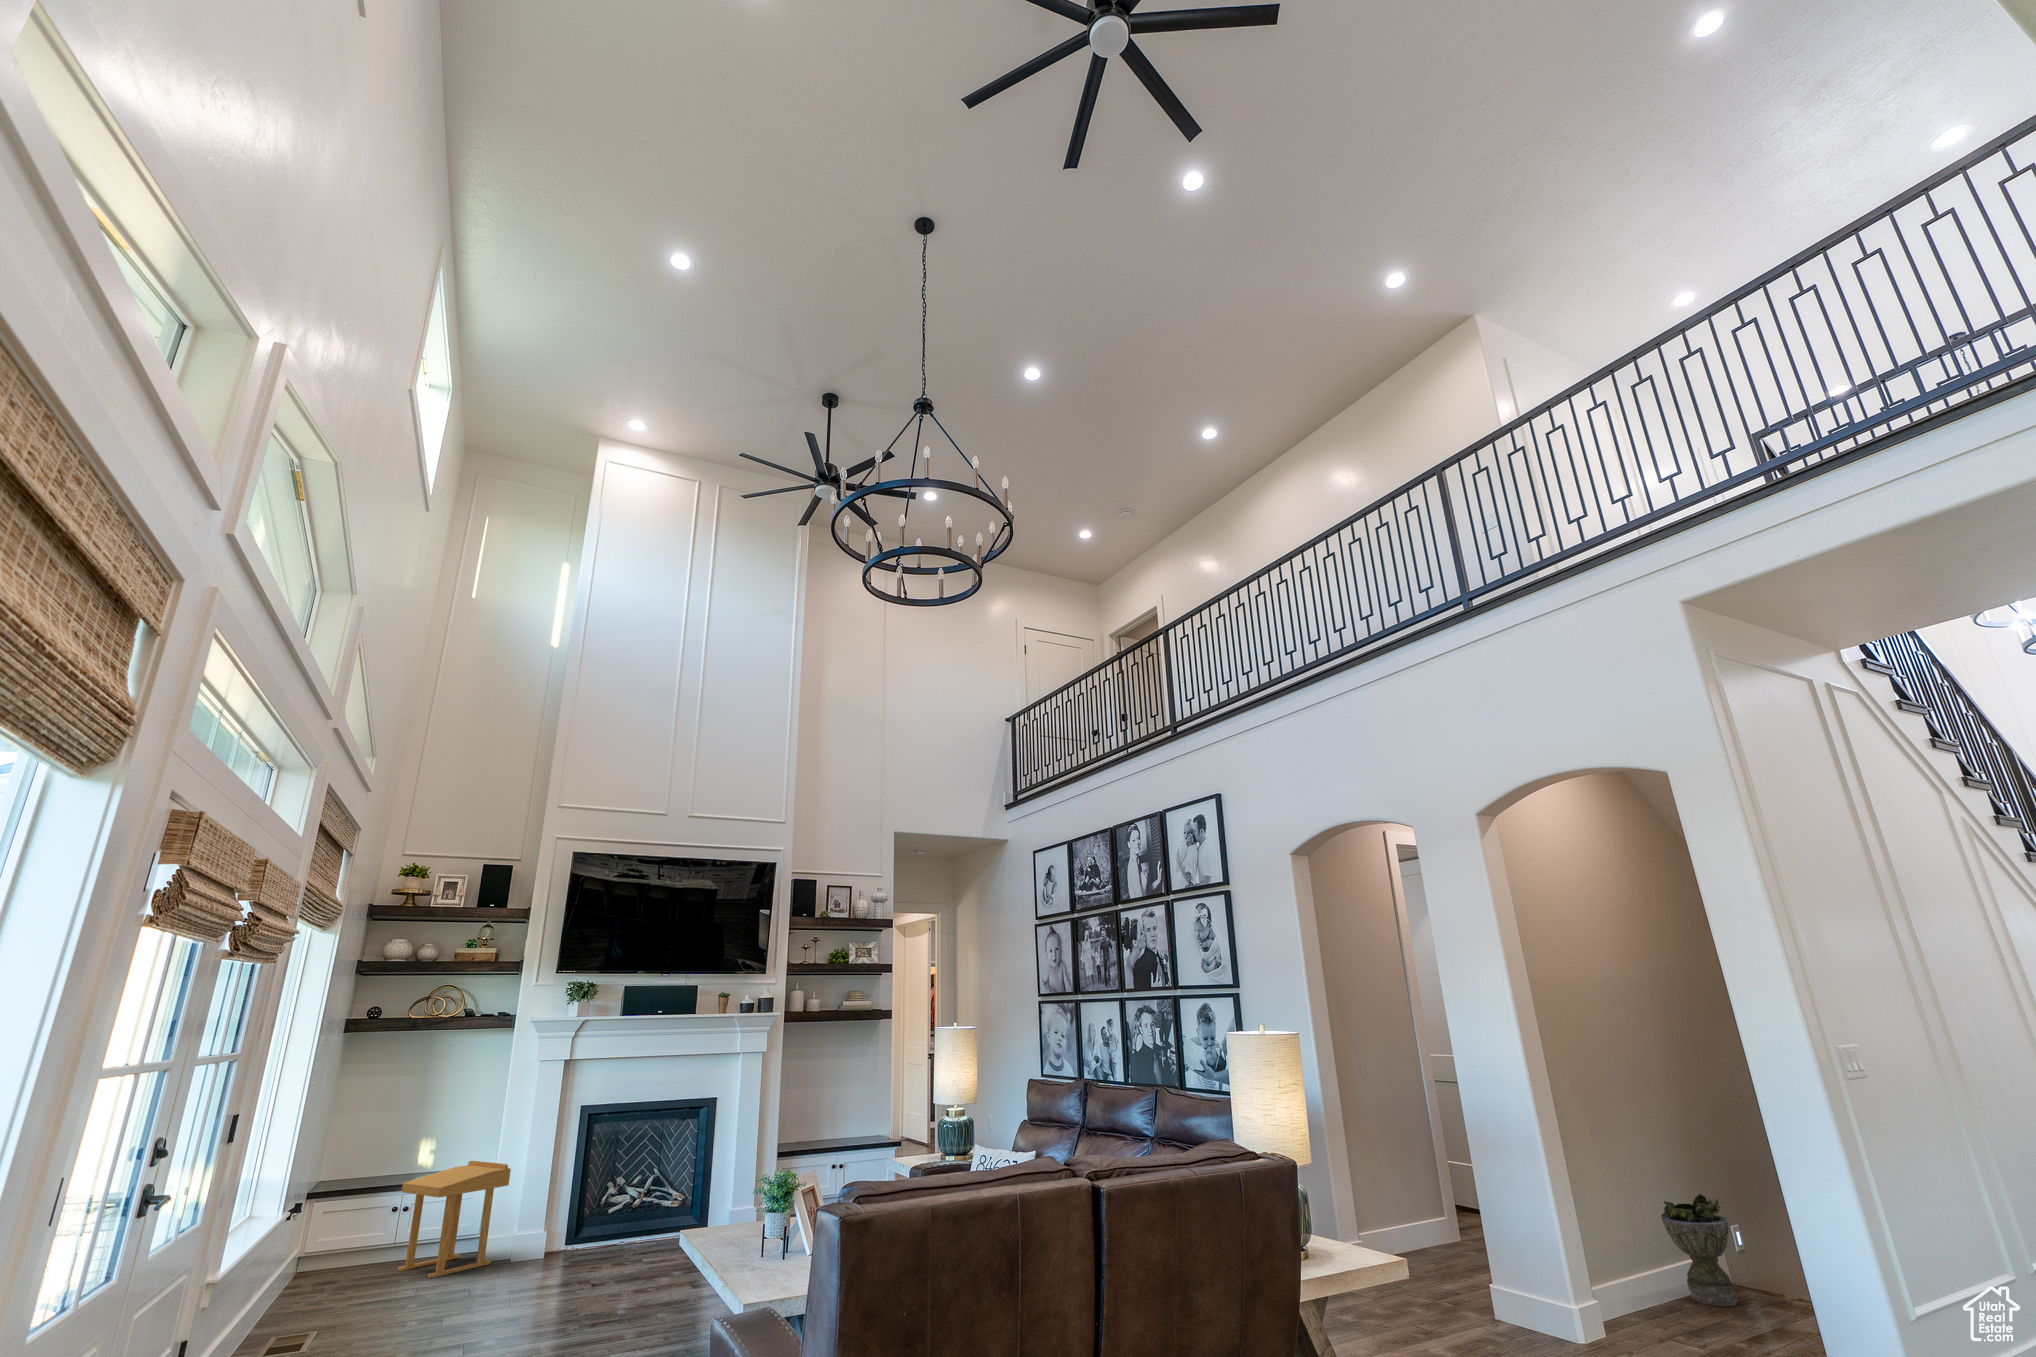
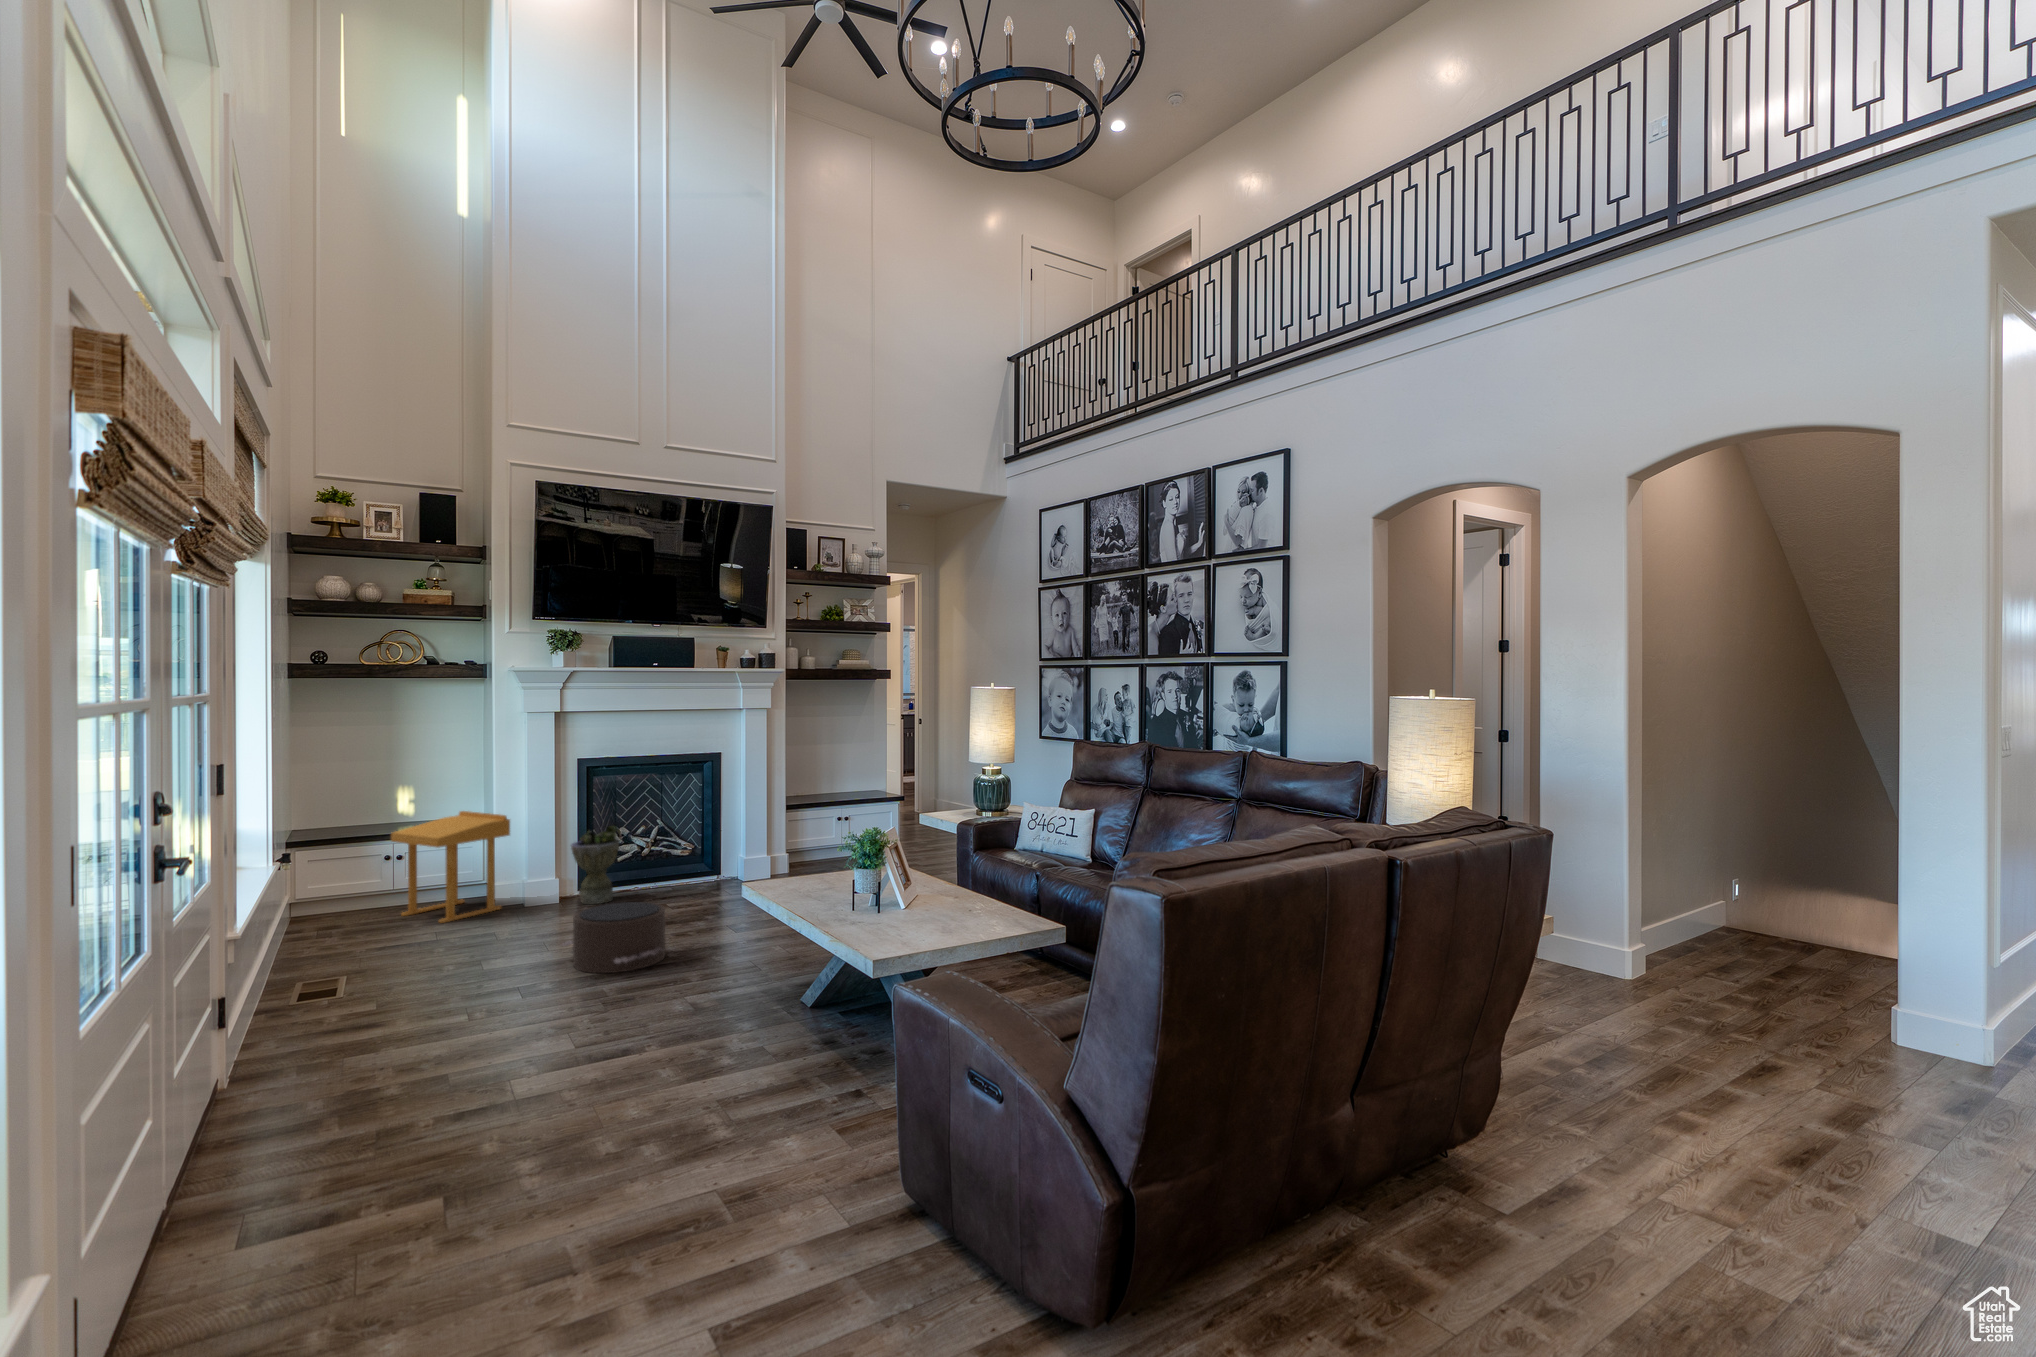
planter: present [1661,1194,1737,1307] -> present [571,826,620,904]
pouf: none [521,1252,622,1327] -> present [562,902,665,973]

